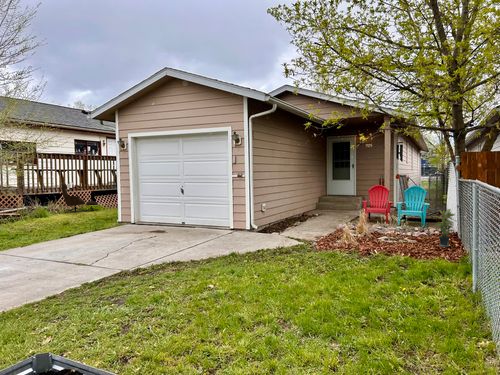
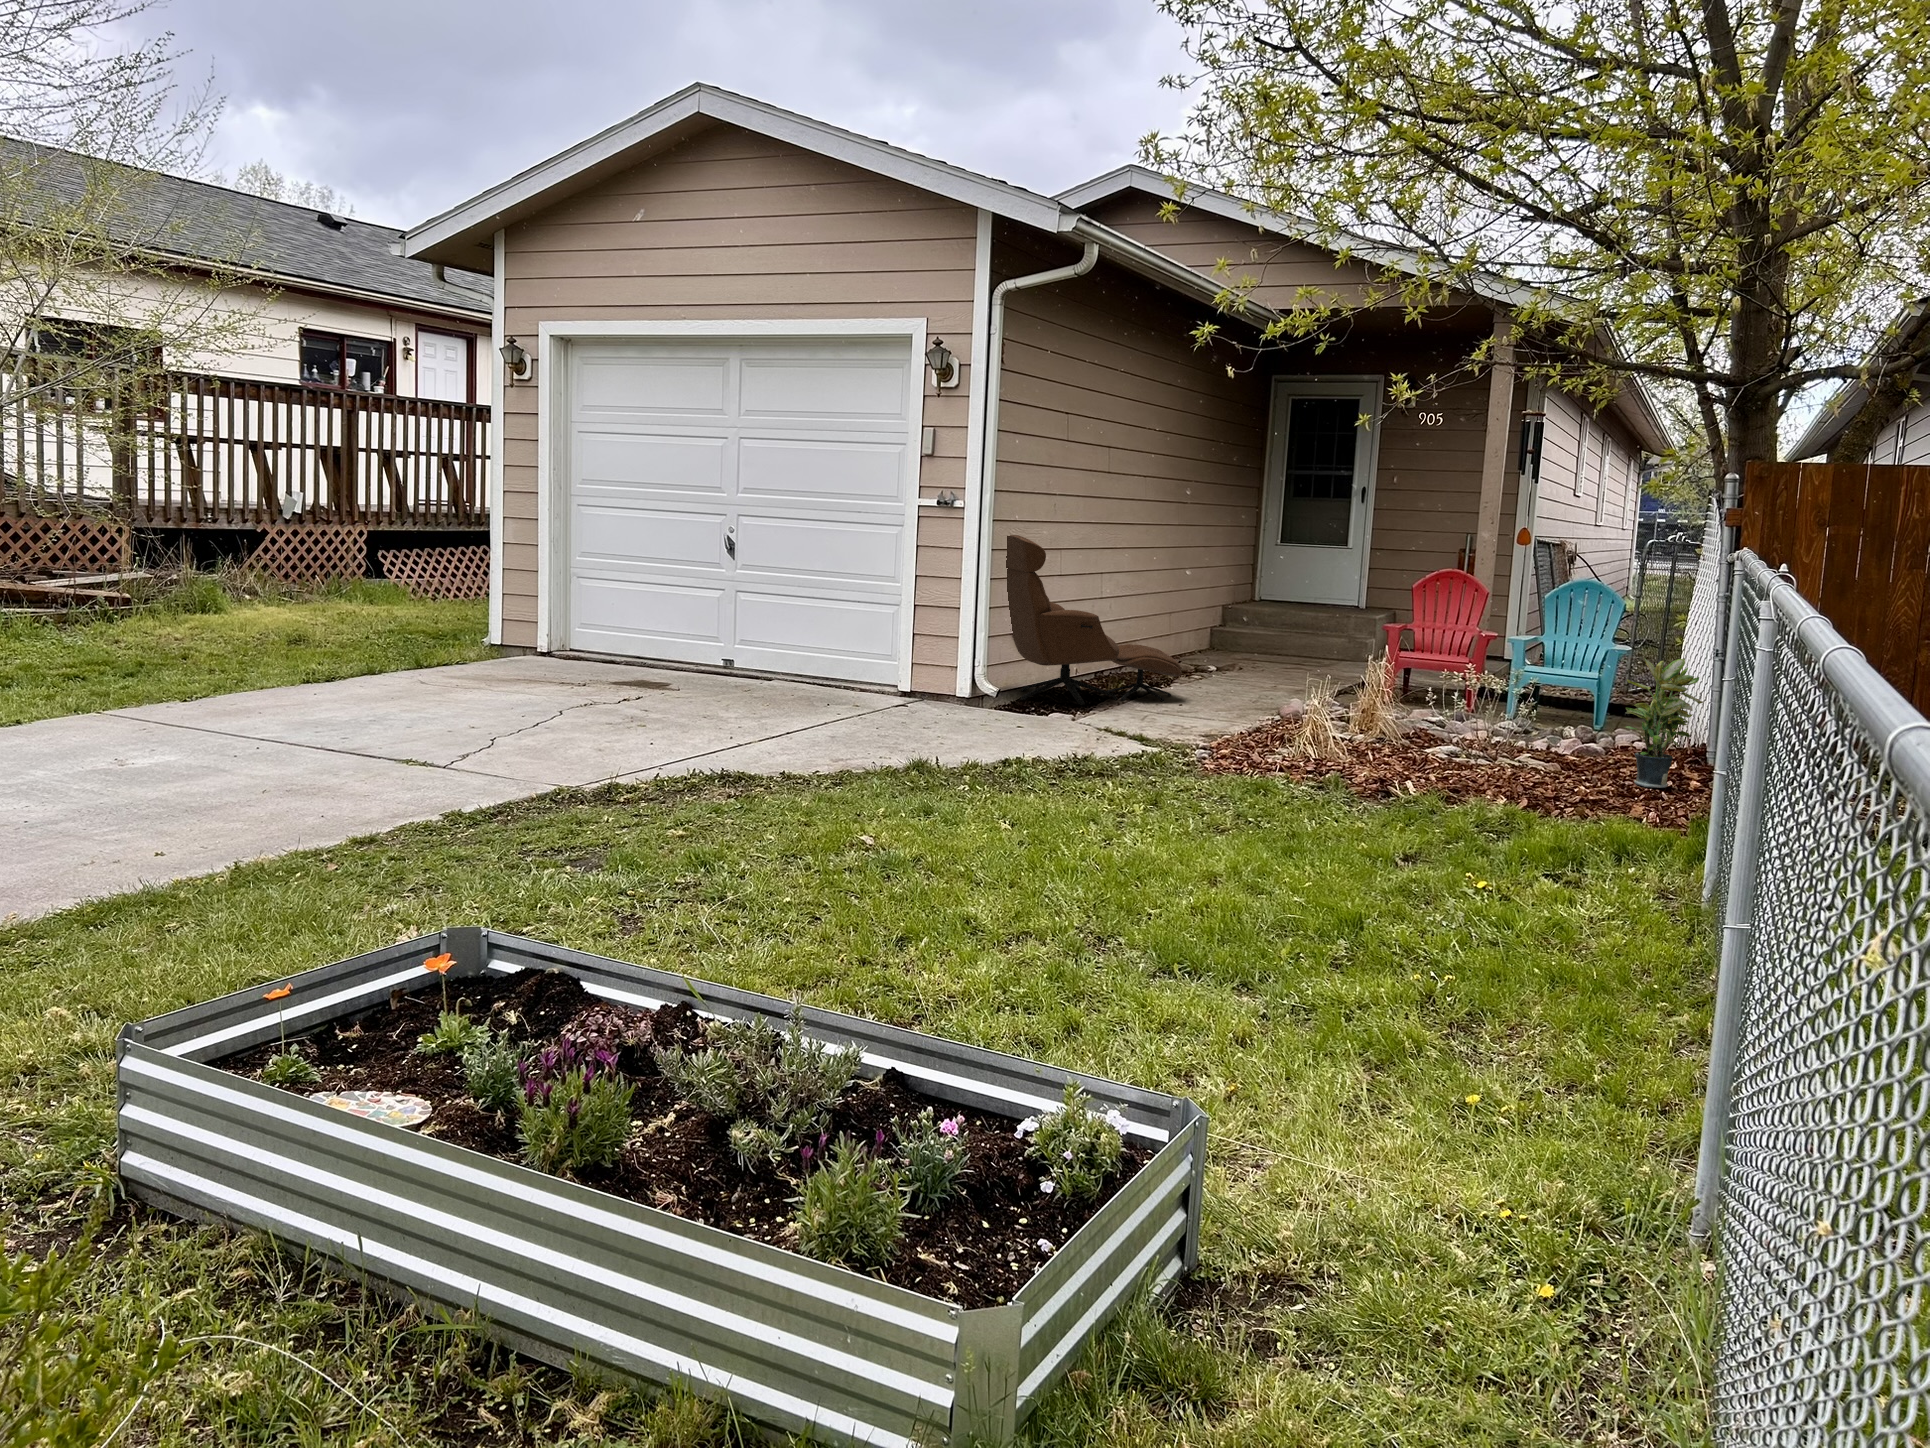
lounge chair: present [61,183,98,212] -> present [1006,535,1181,705]

